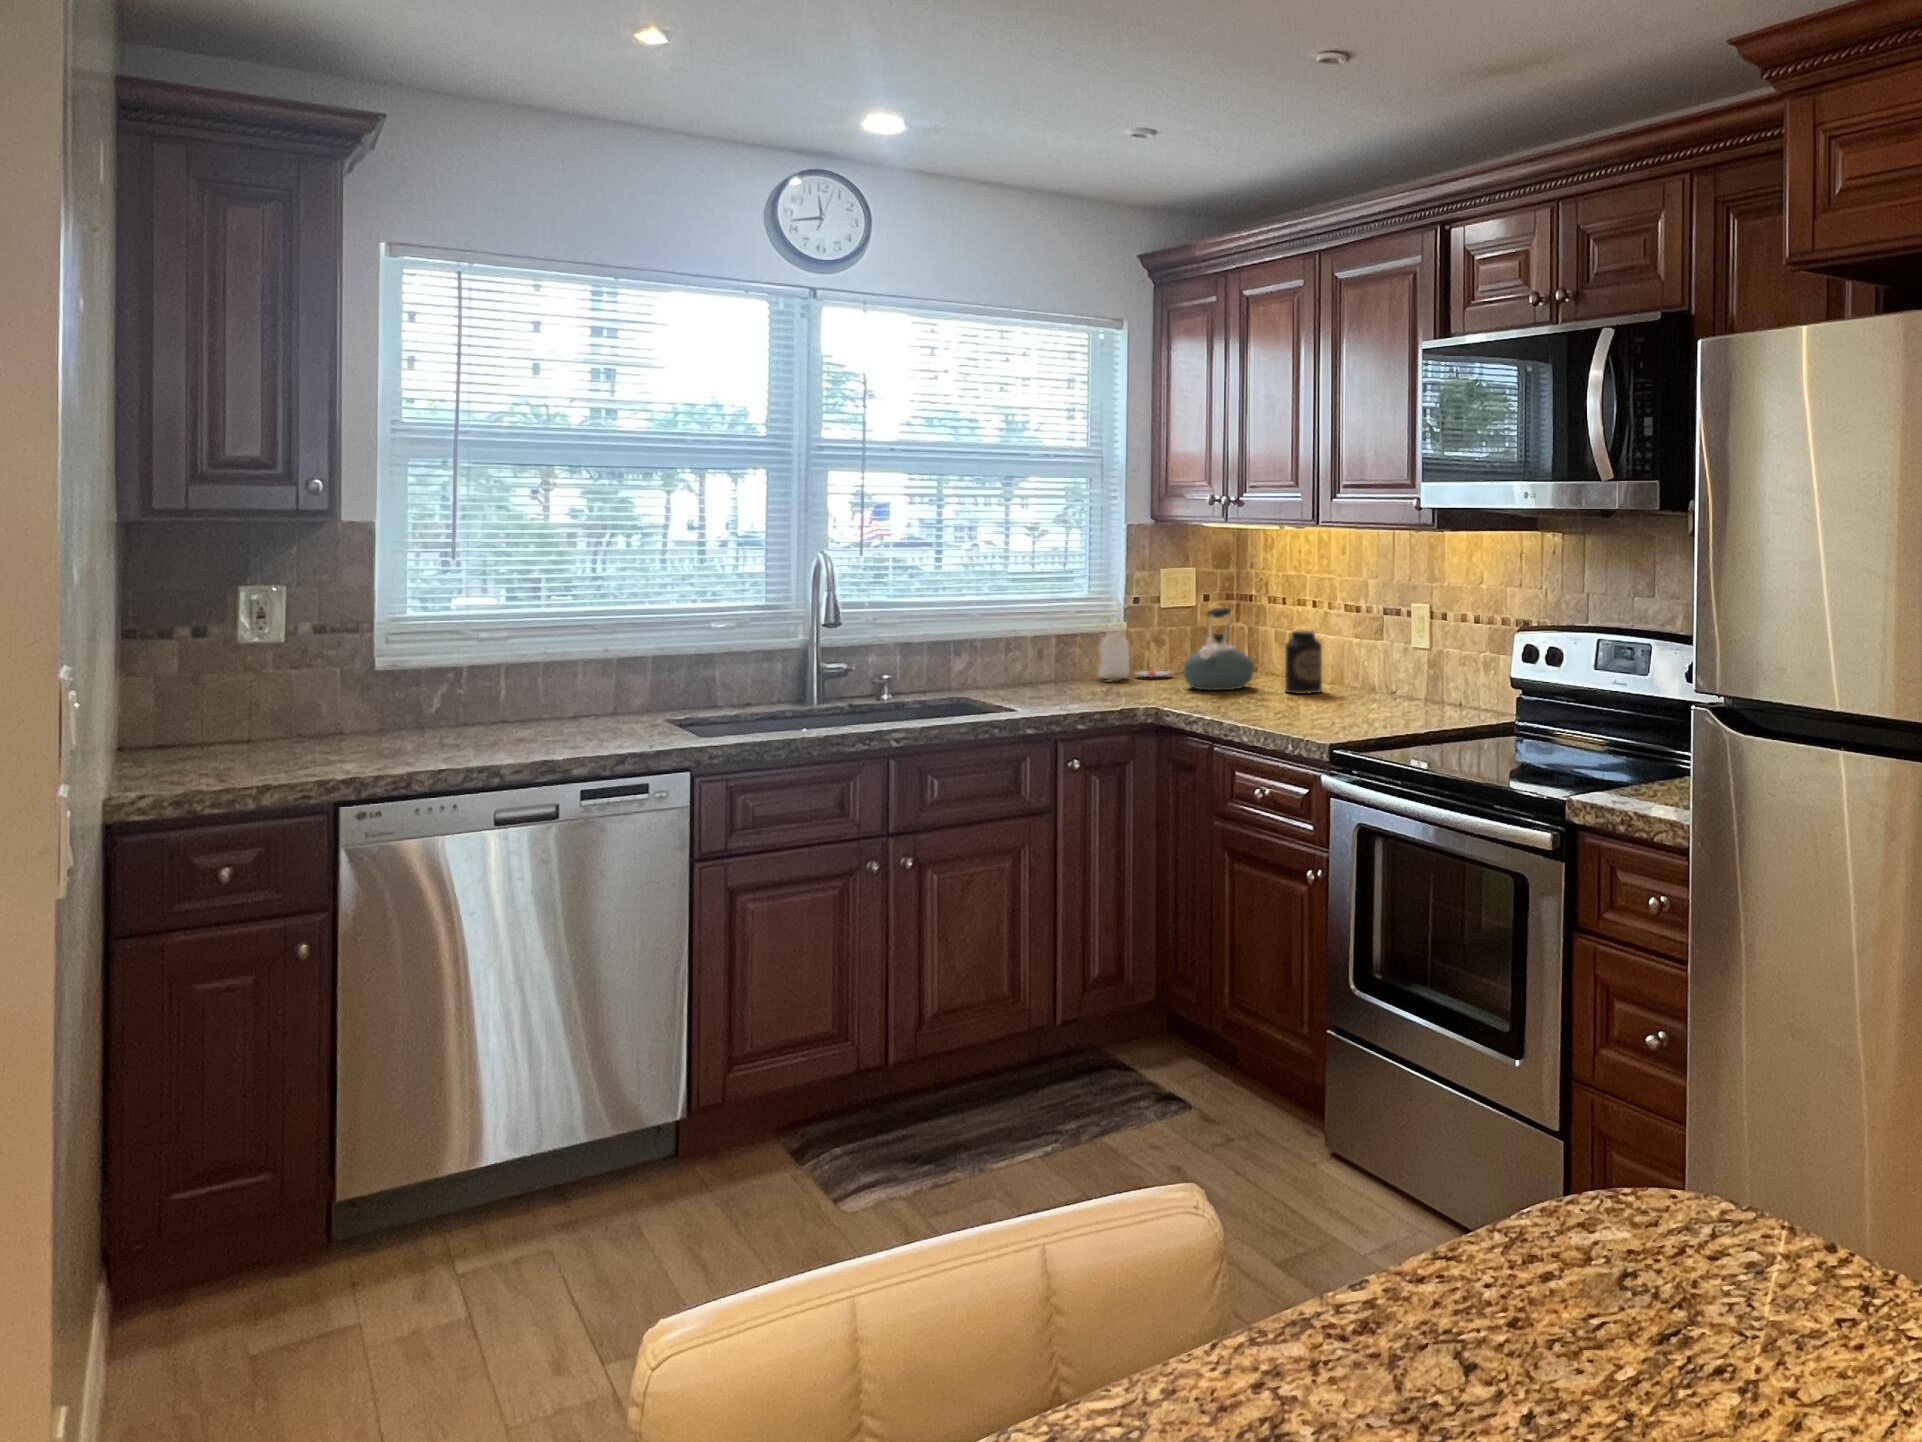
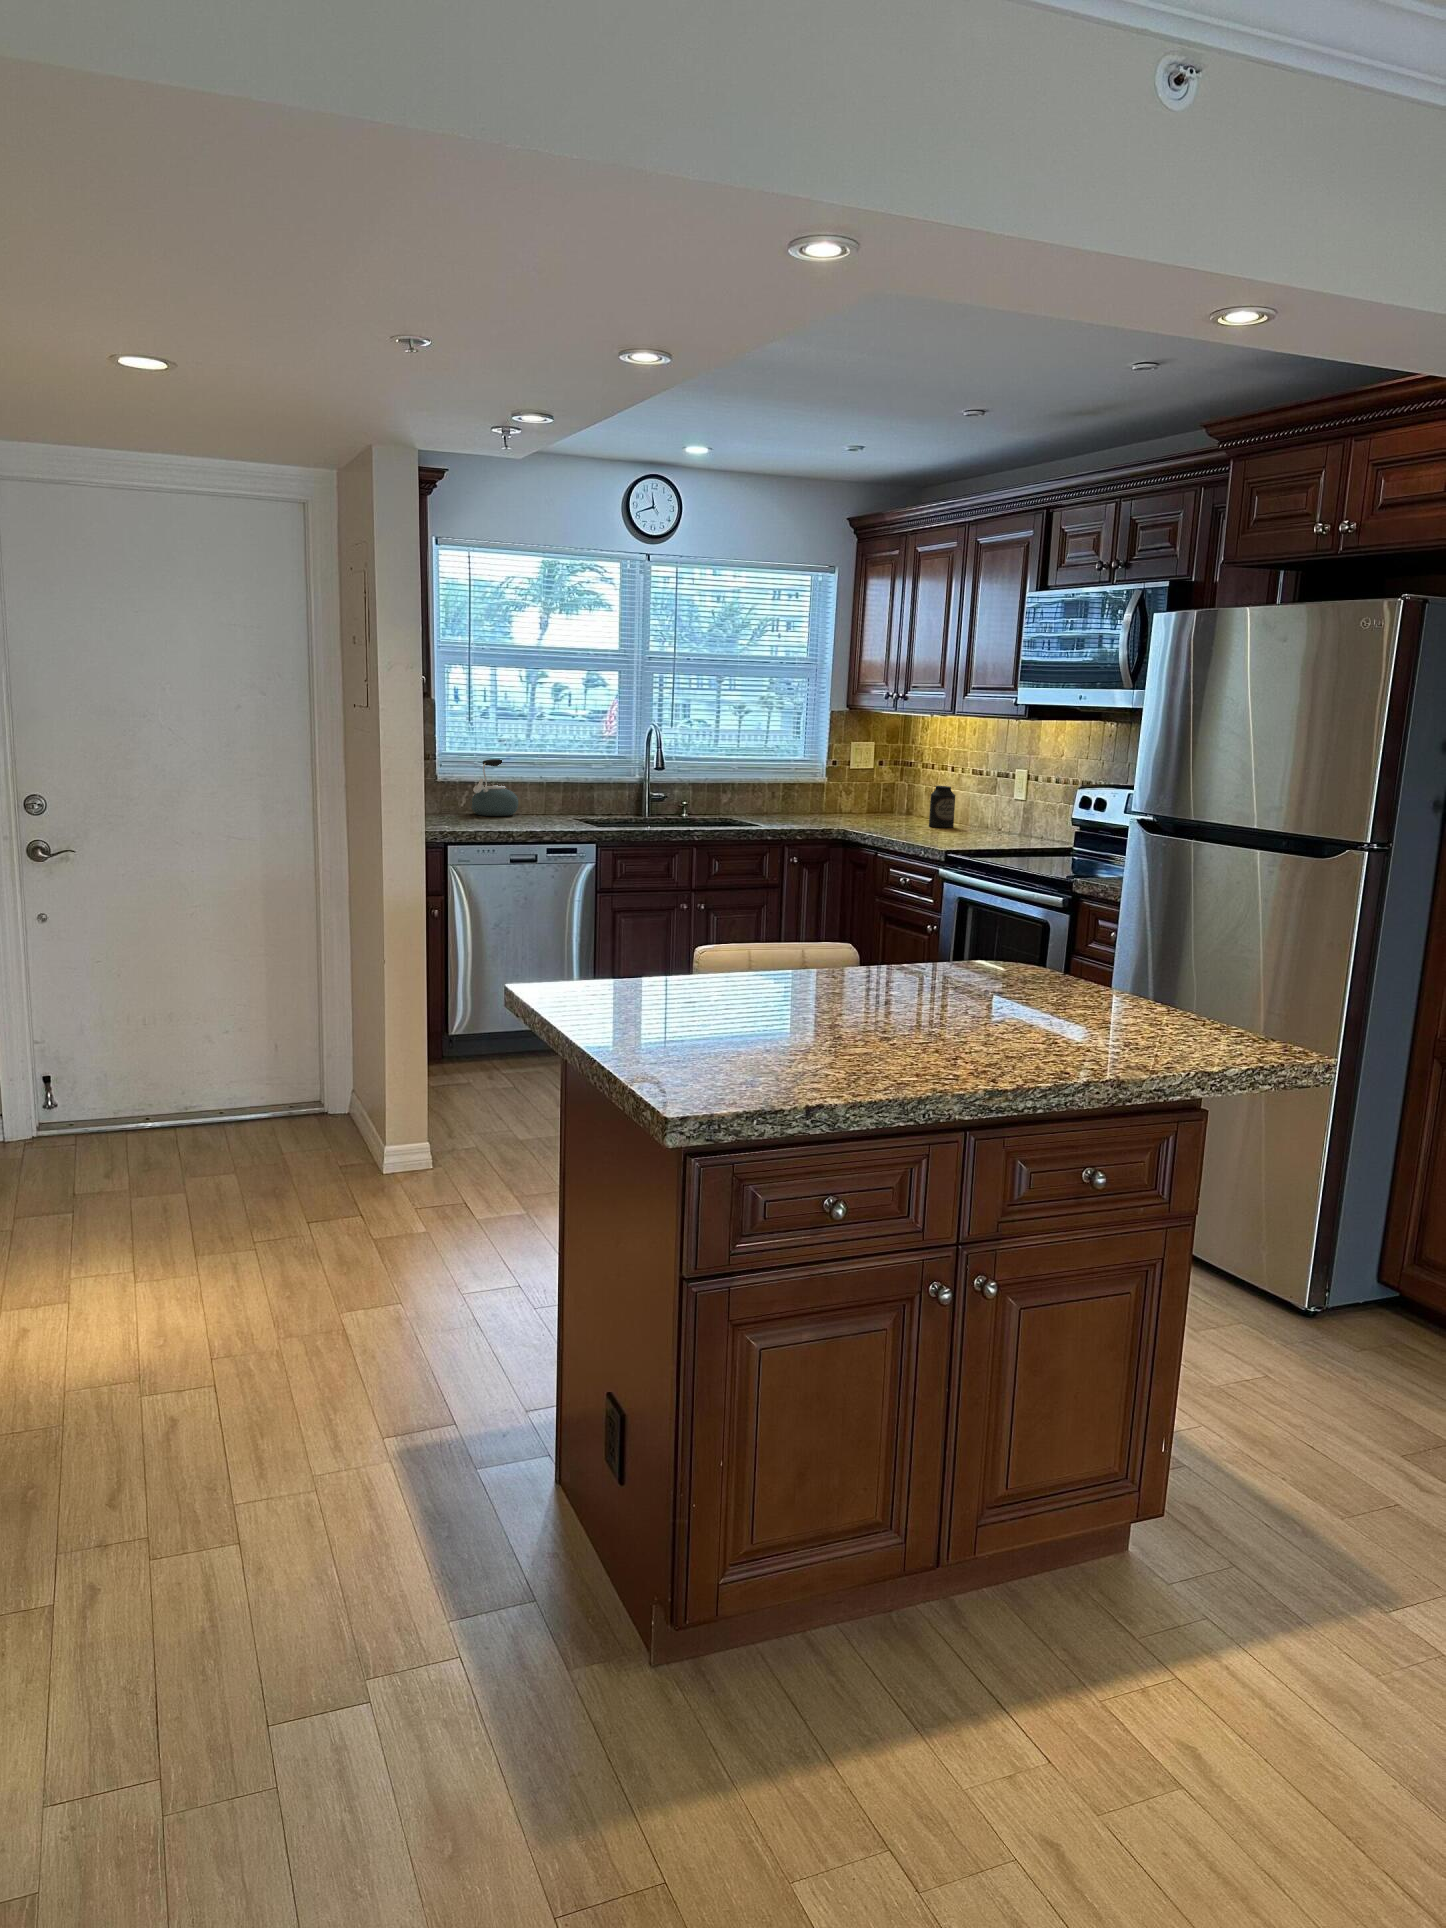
kettle: present [1184,608,1254,690] -> present [471,759,518,816]
jar: present [1098,631,1170,681] -> none [809,782,861,815]

